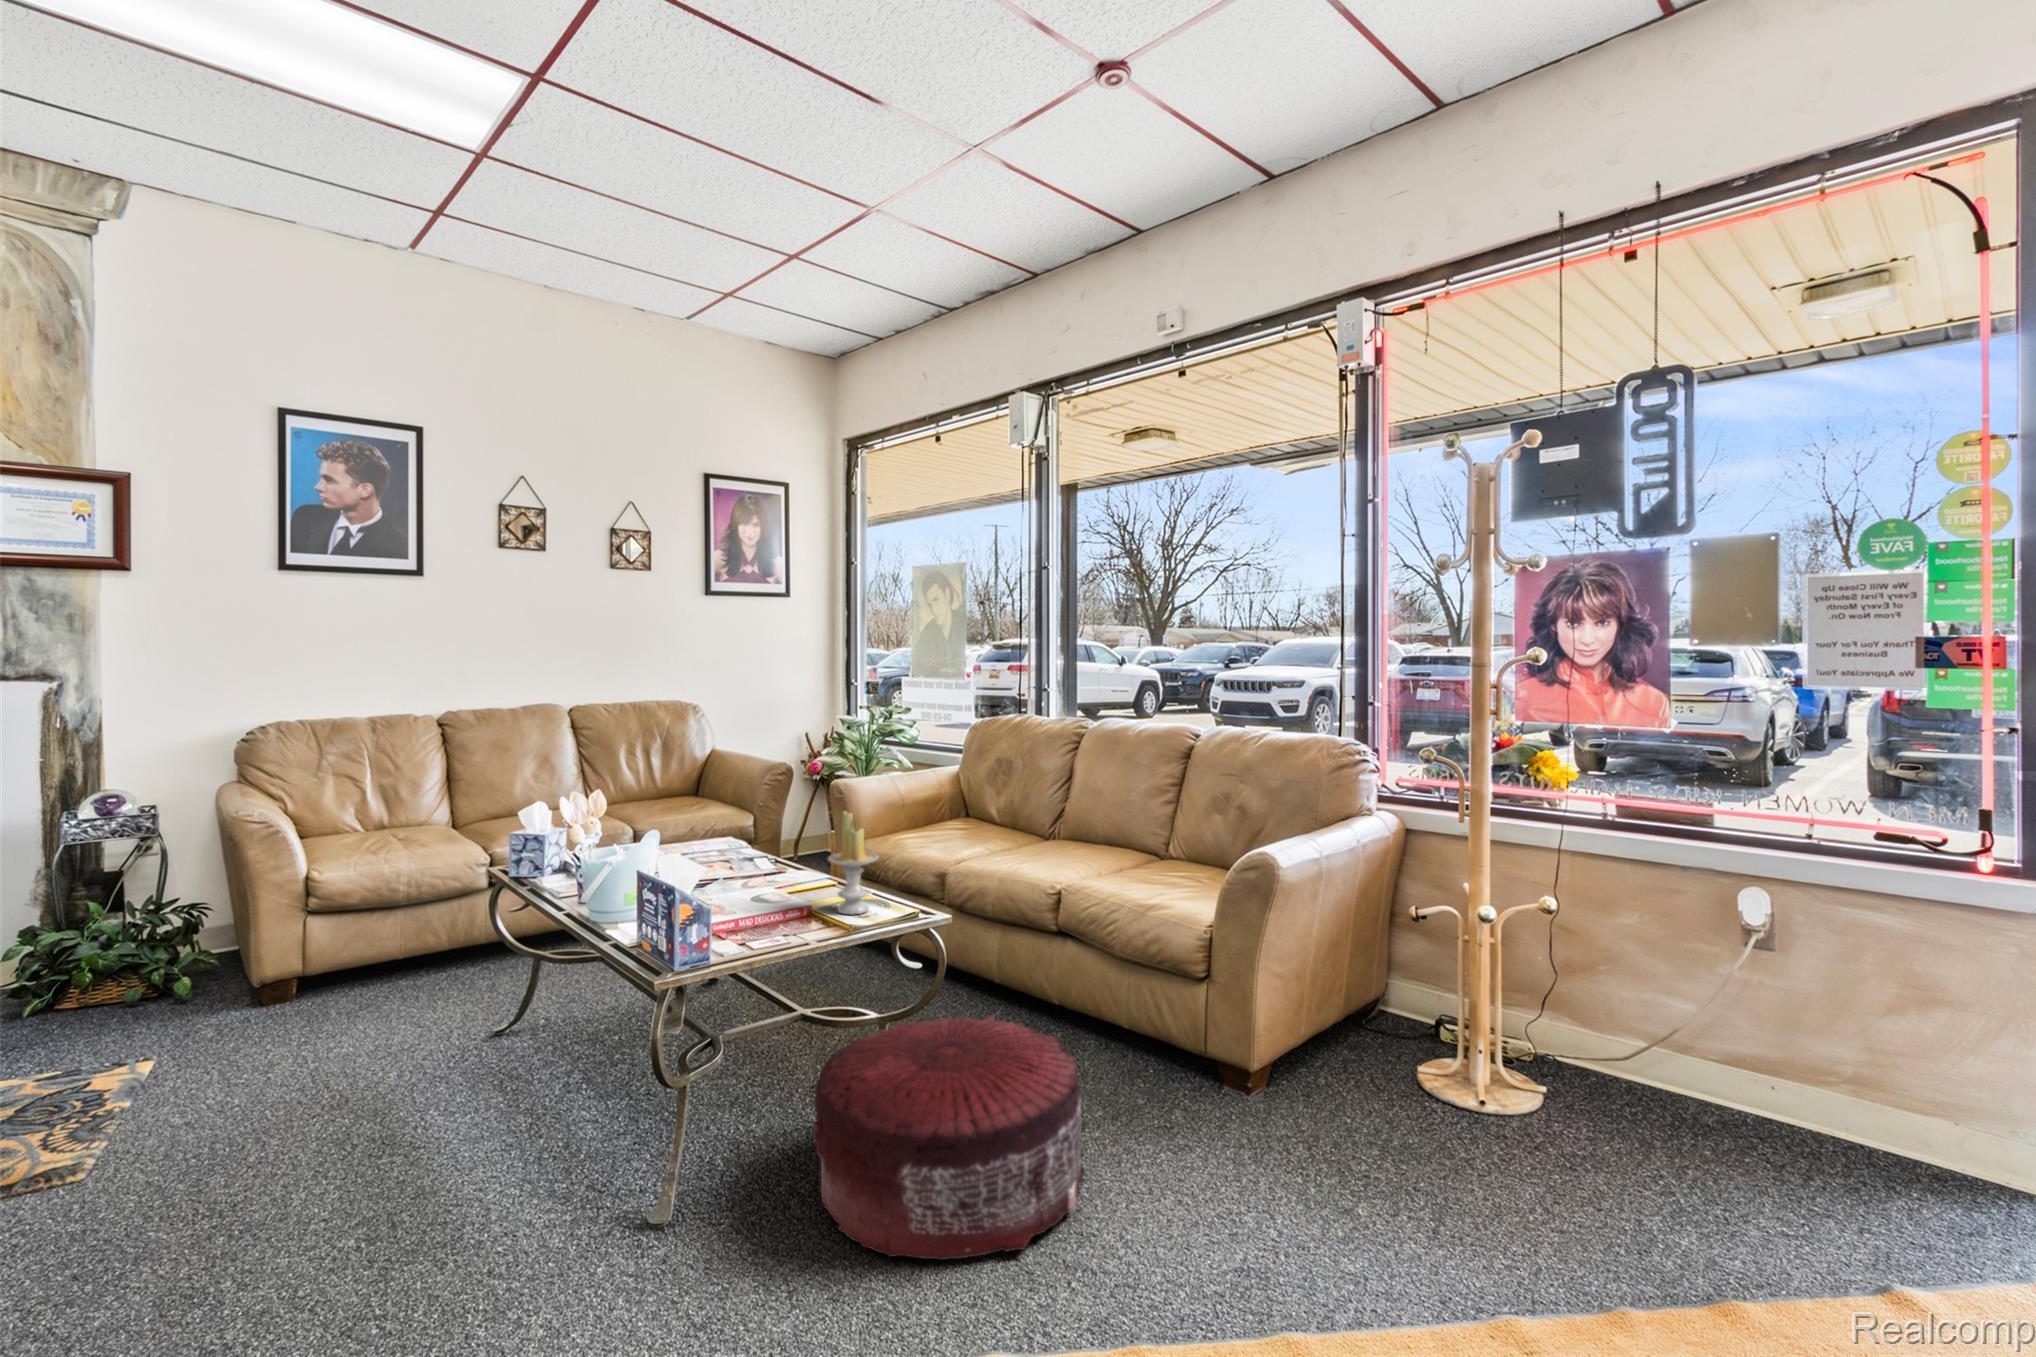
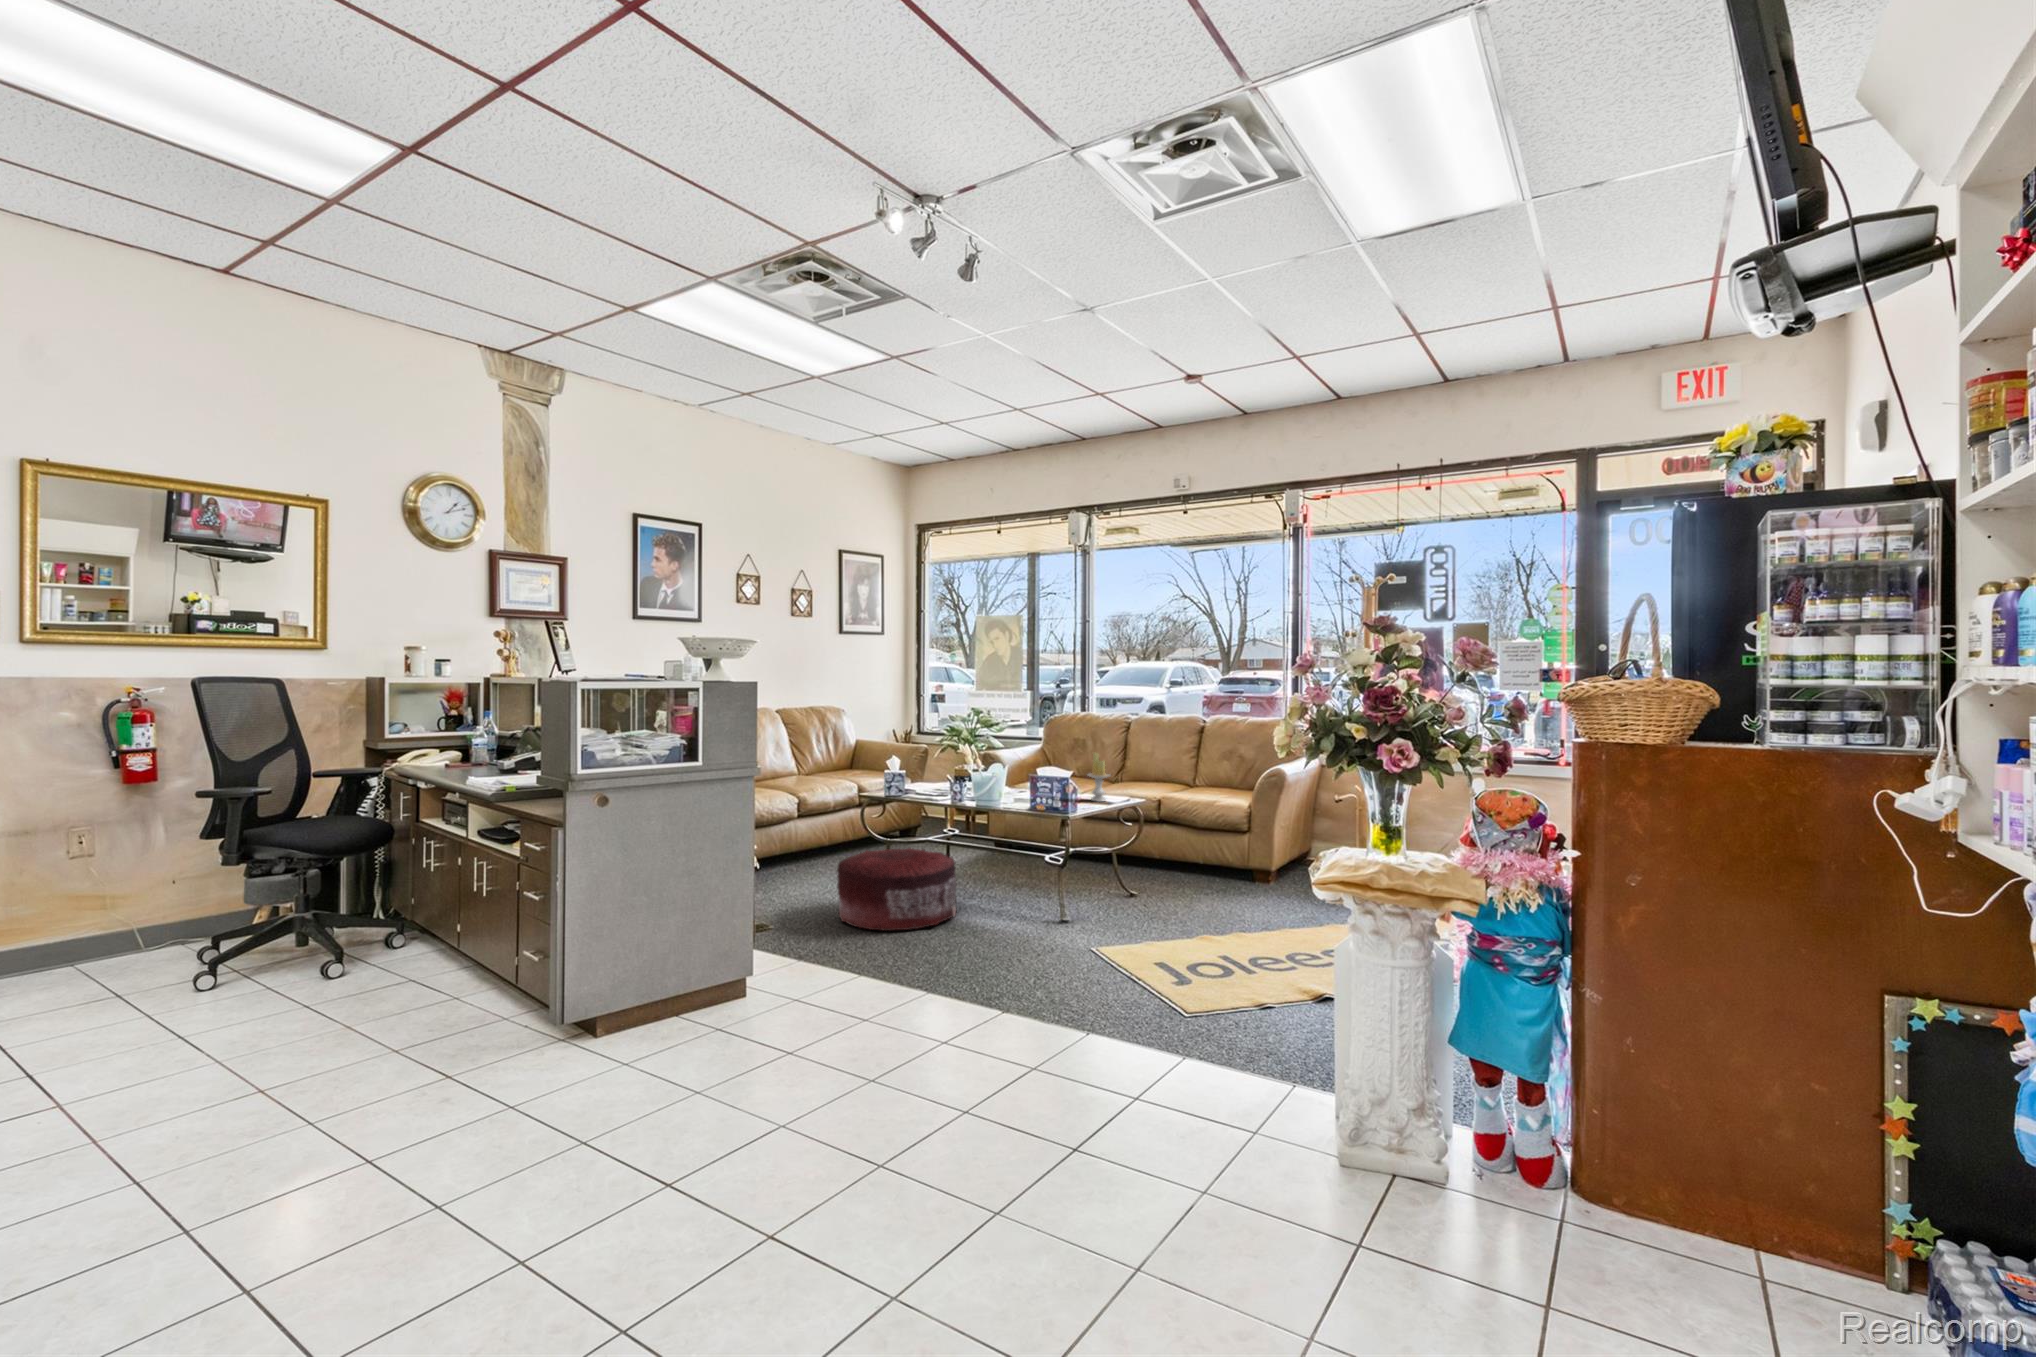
pouf: present [813,1015,1085,1260] -> present [837,848,957,931]

